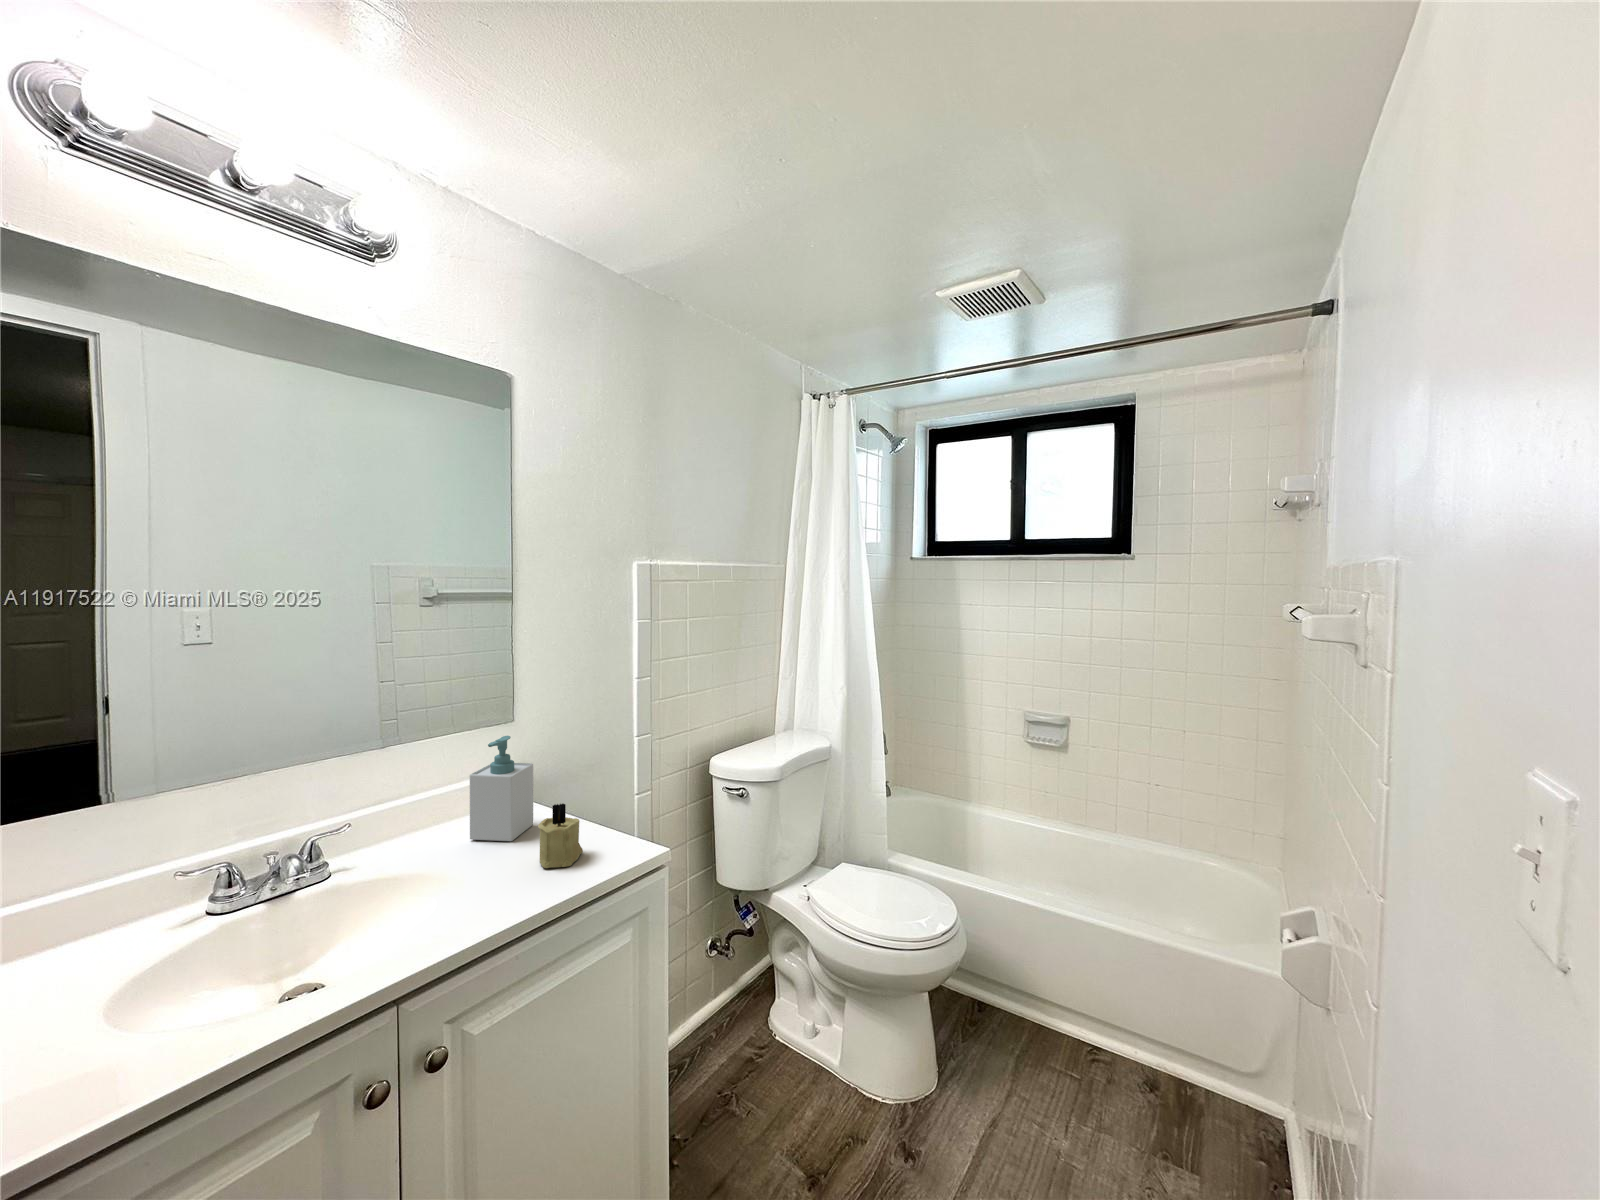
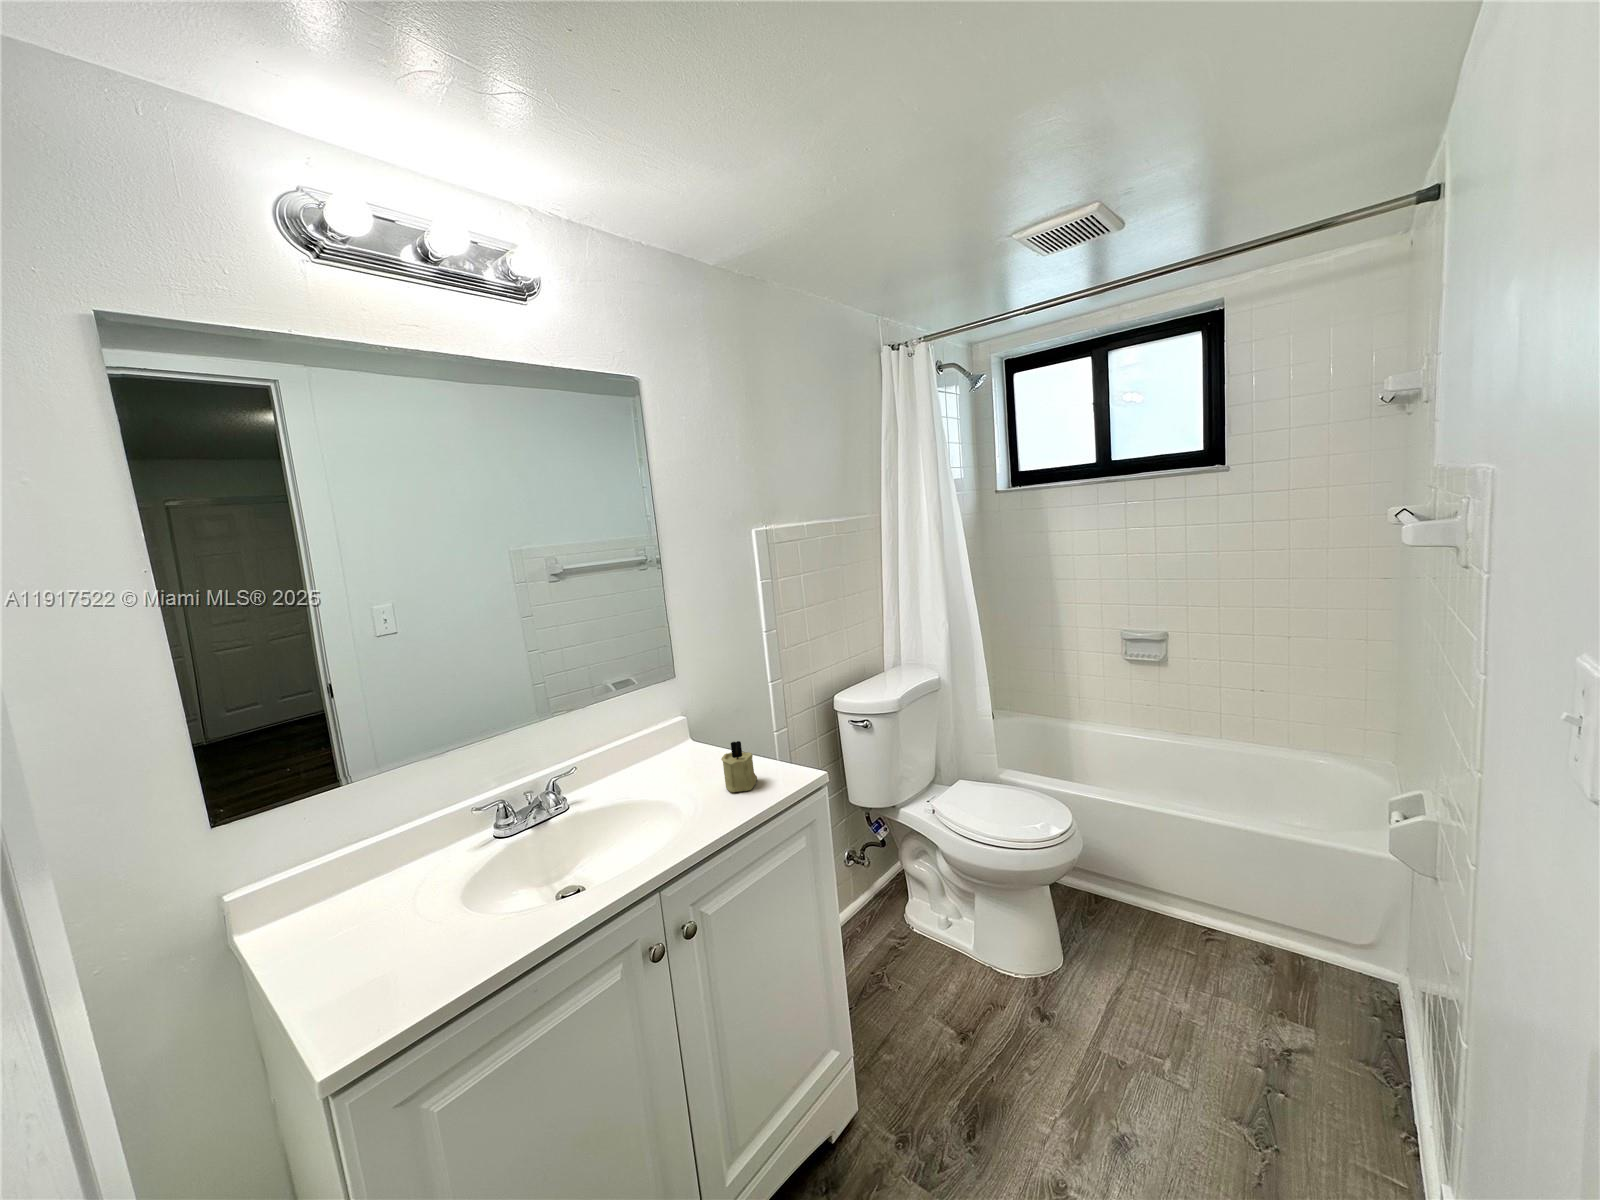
soap bottle: present [470,736,533,841] -> none [657,690,708,775]

